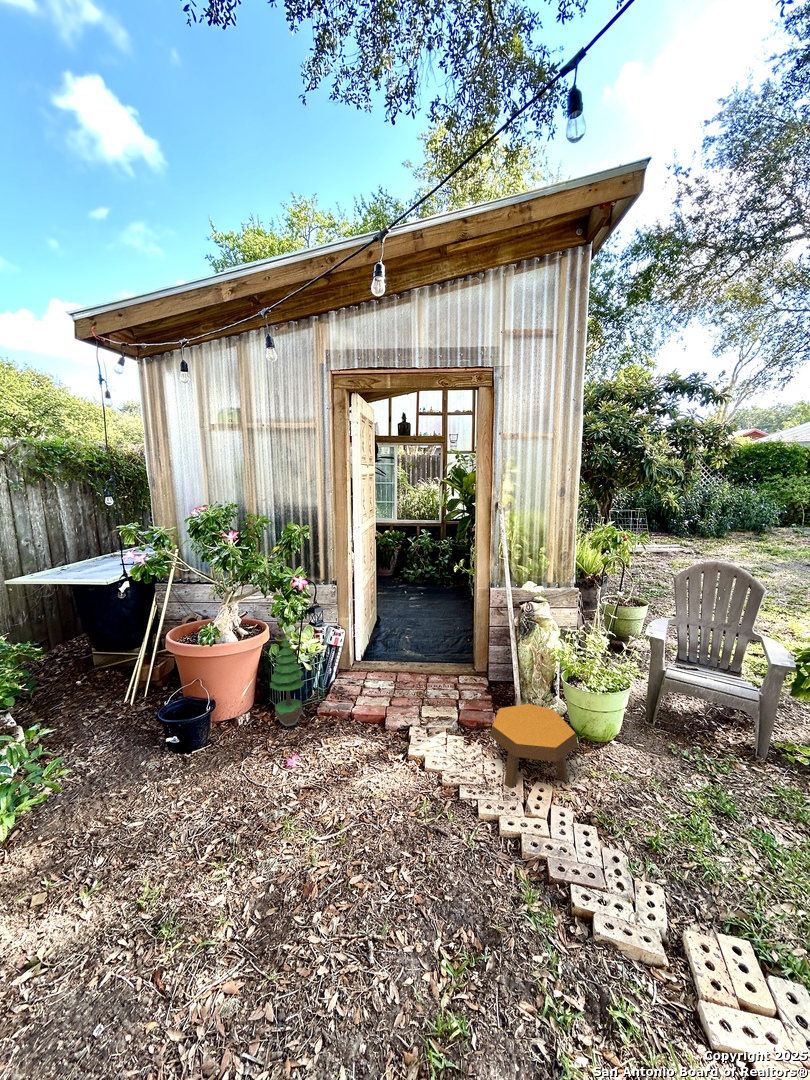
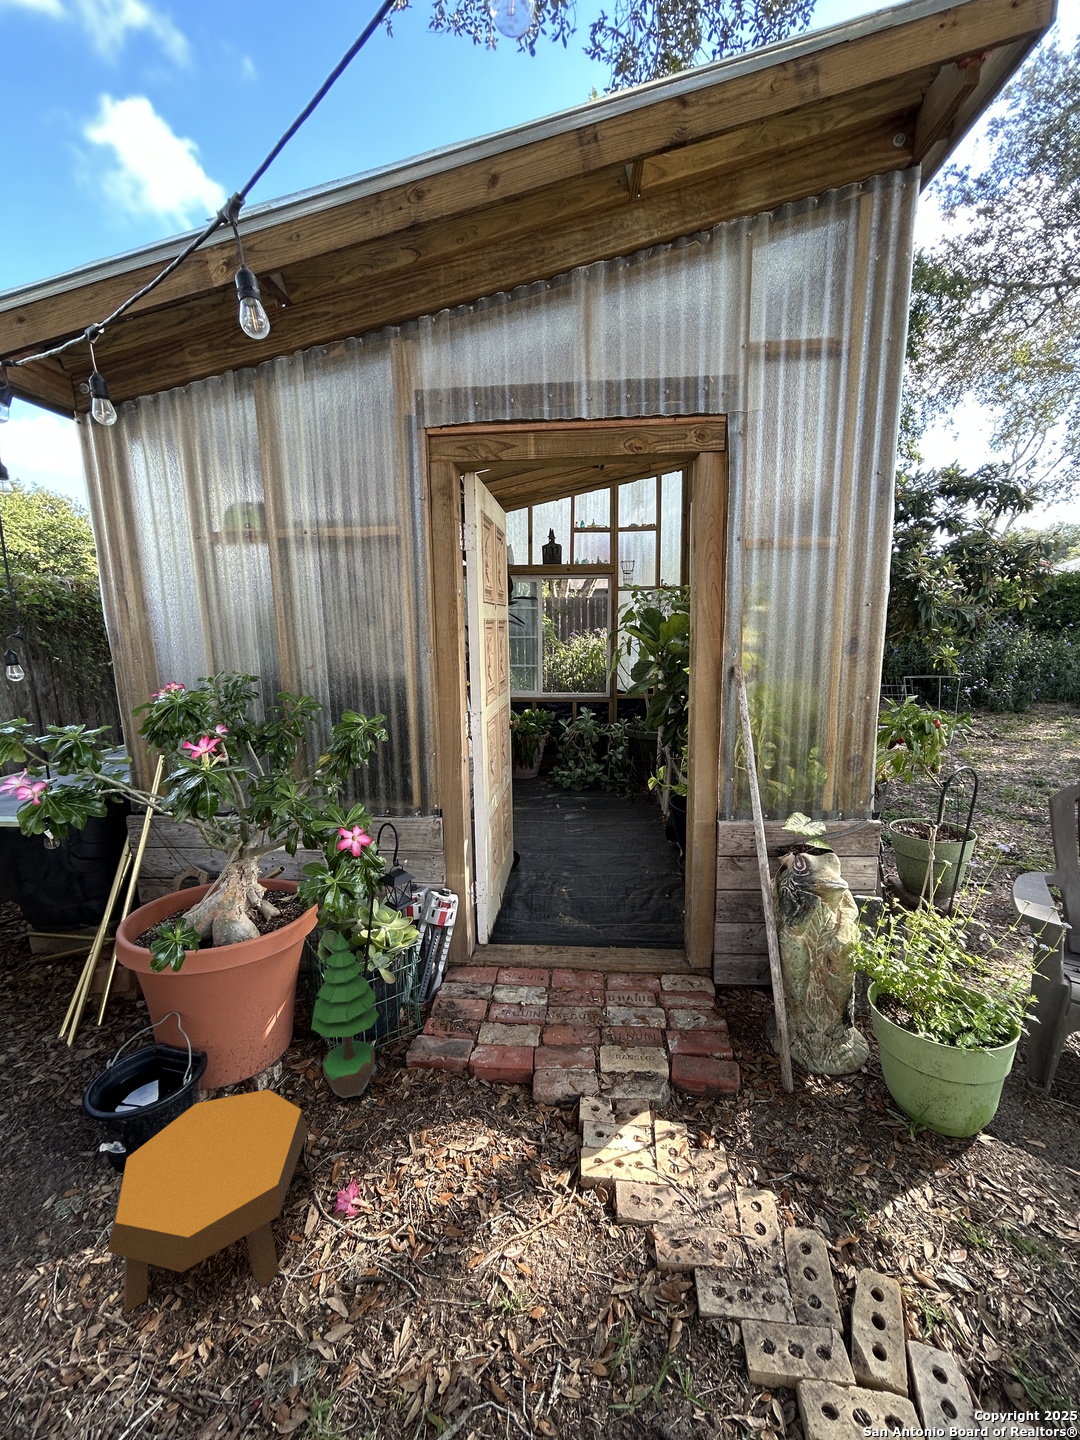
footstool: present [490,704,578,789] -> present [107,1089,308,1313]

